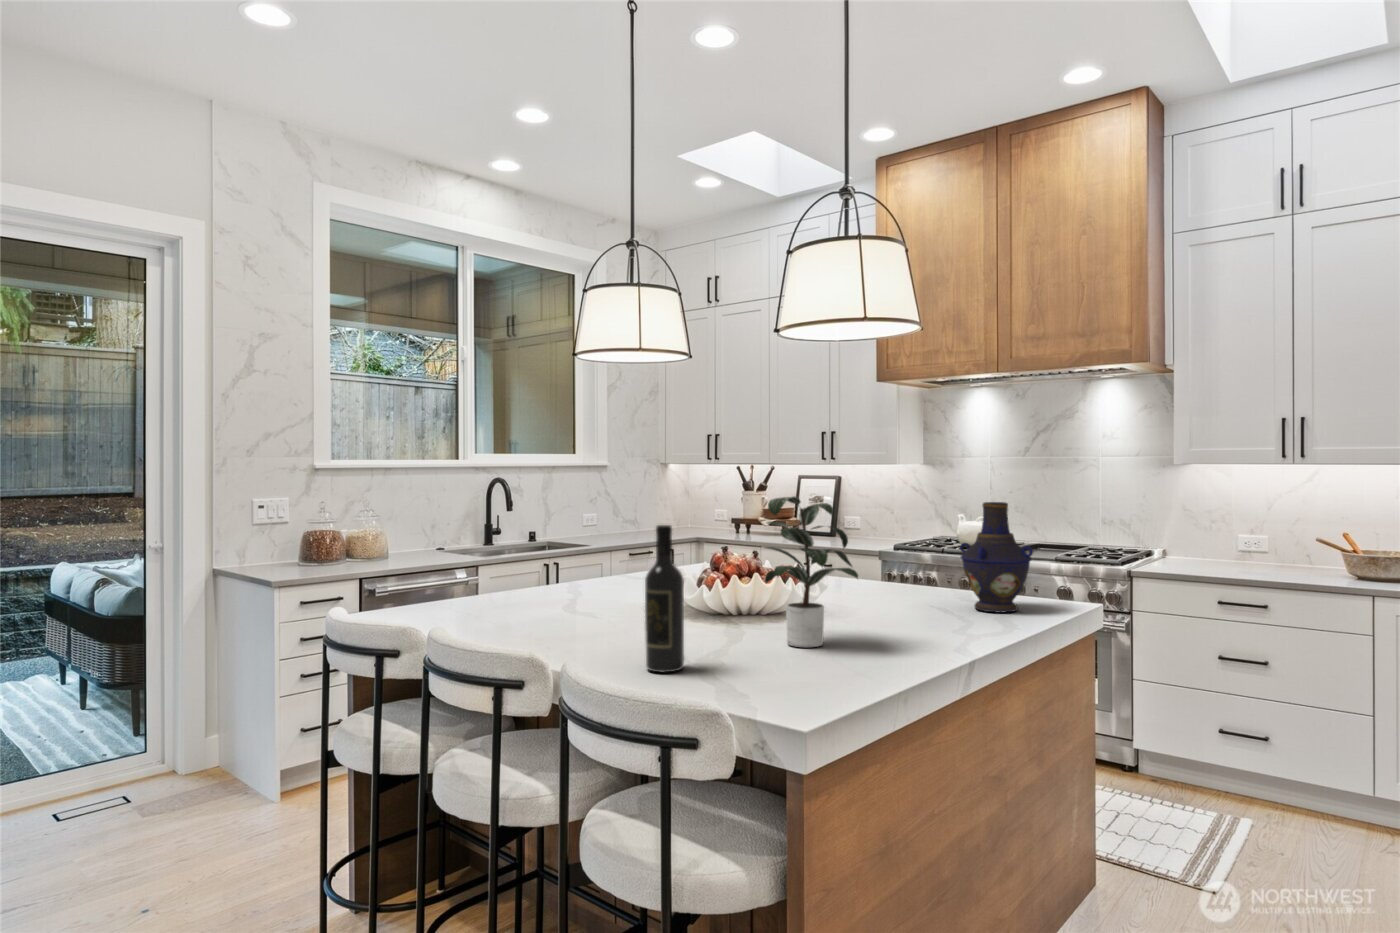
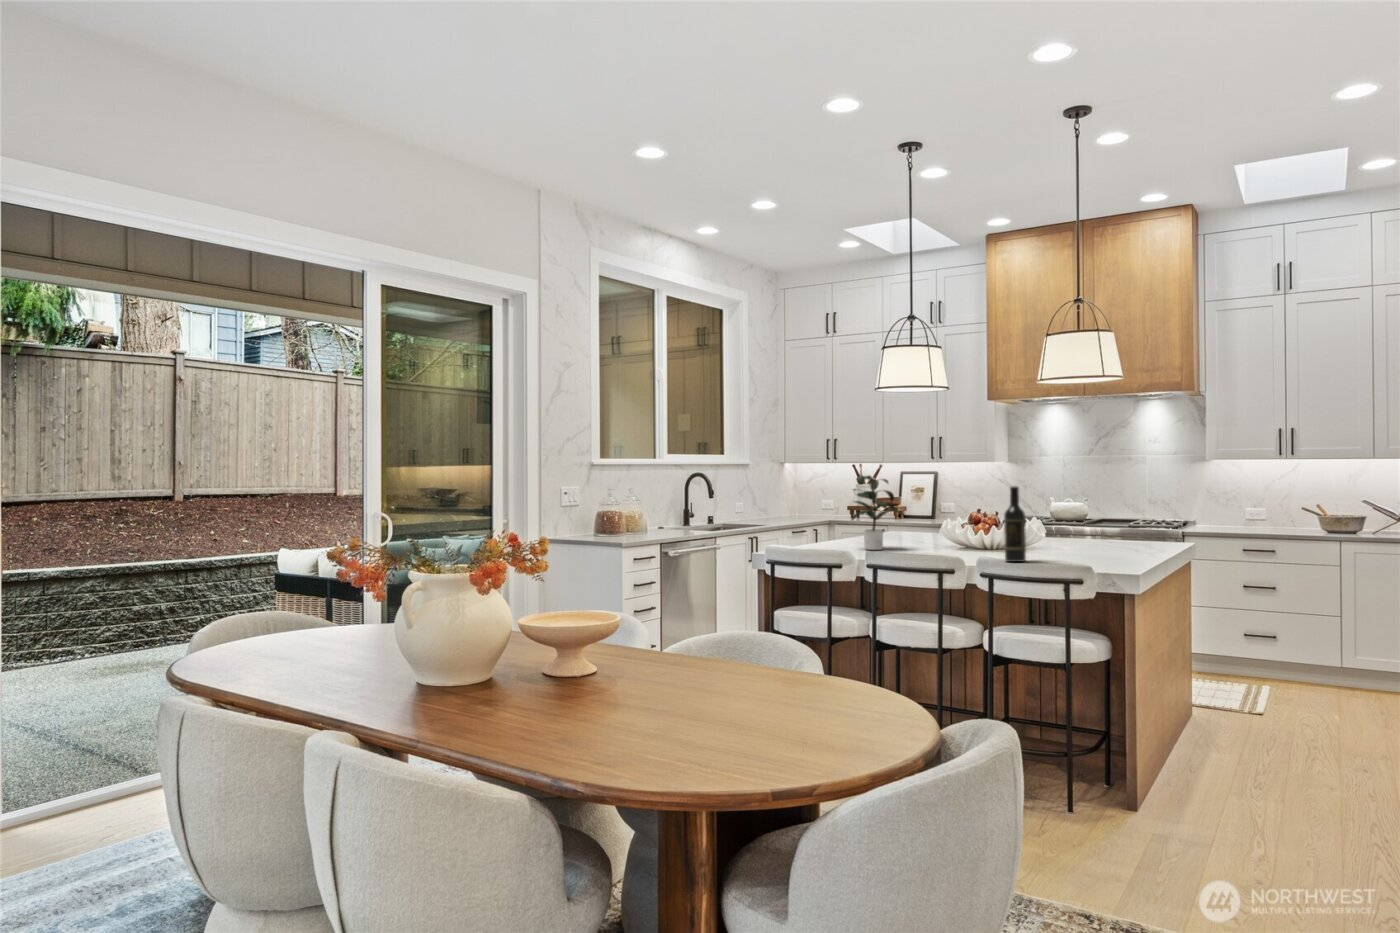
potted plant: present [765,497,858,647] -> present [853,475,901,550]
vase: present [960,502,1033,613] -> none [1117,479,1165,543]

